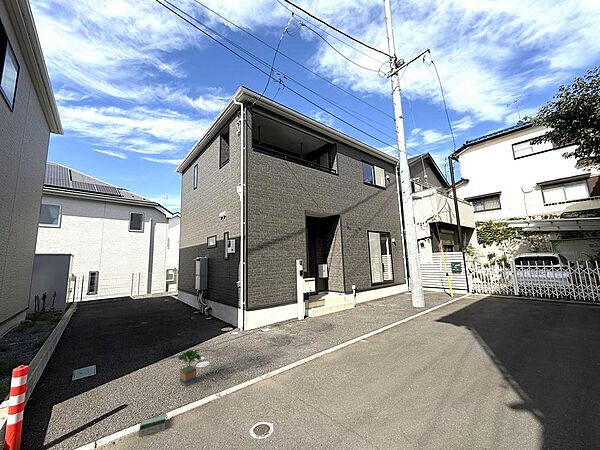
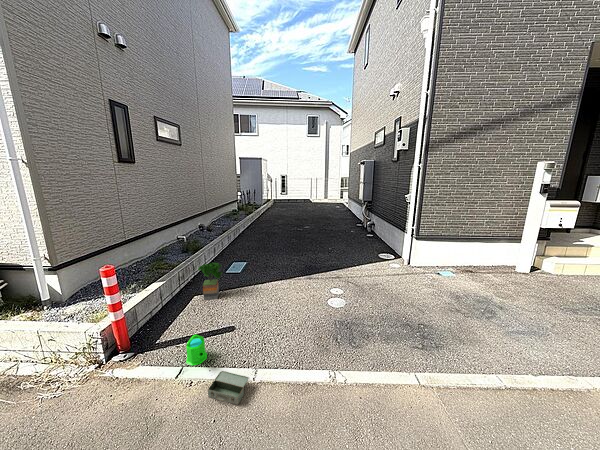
potted tree: present [178,350,201,387] -> present [198,263,223,300]
watering can: none [97,407,123,435] -> present [186,334,207,366]

